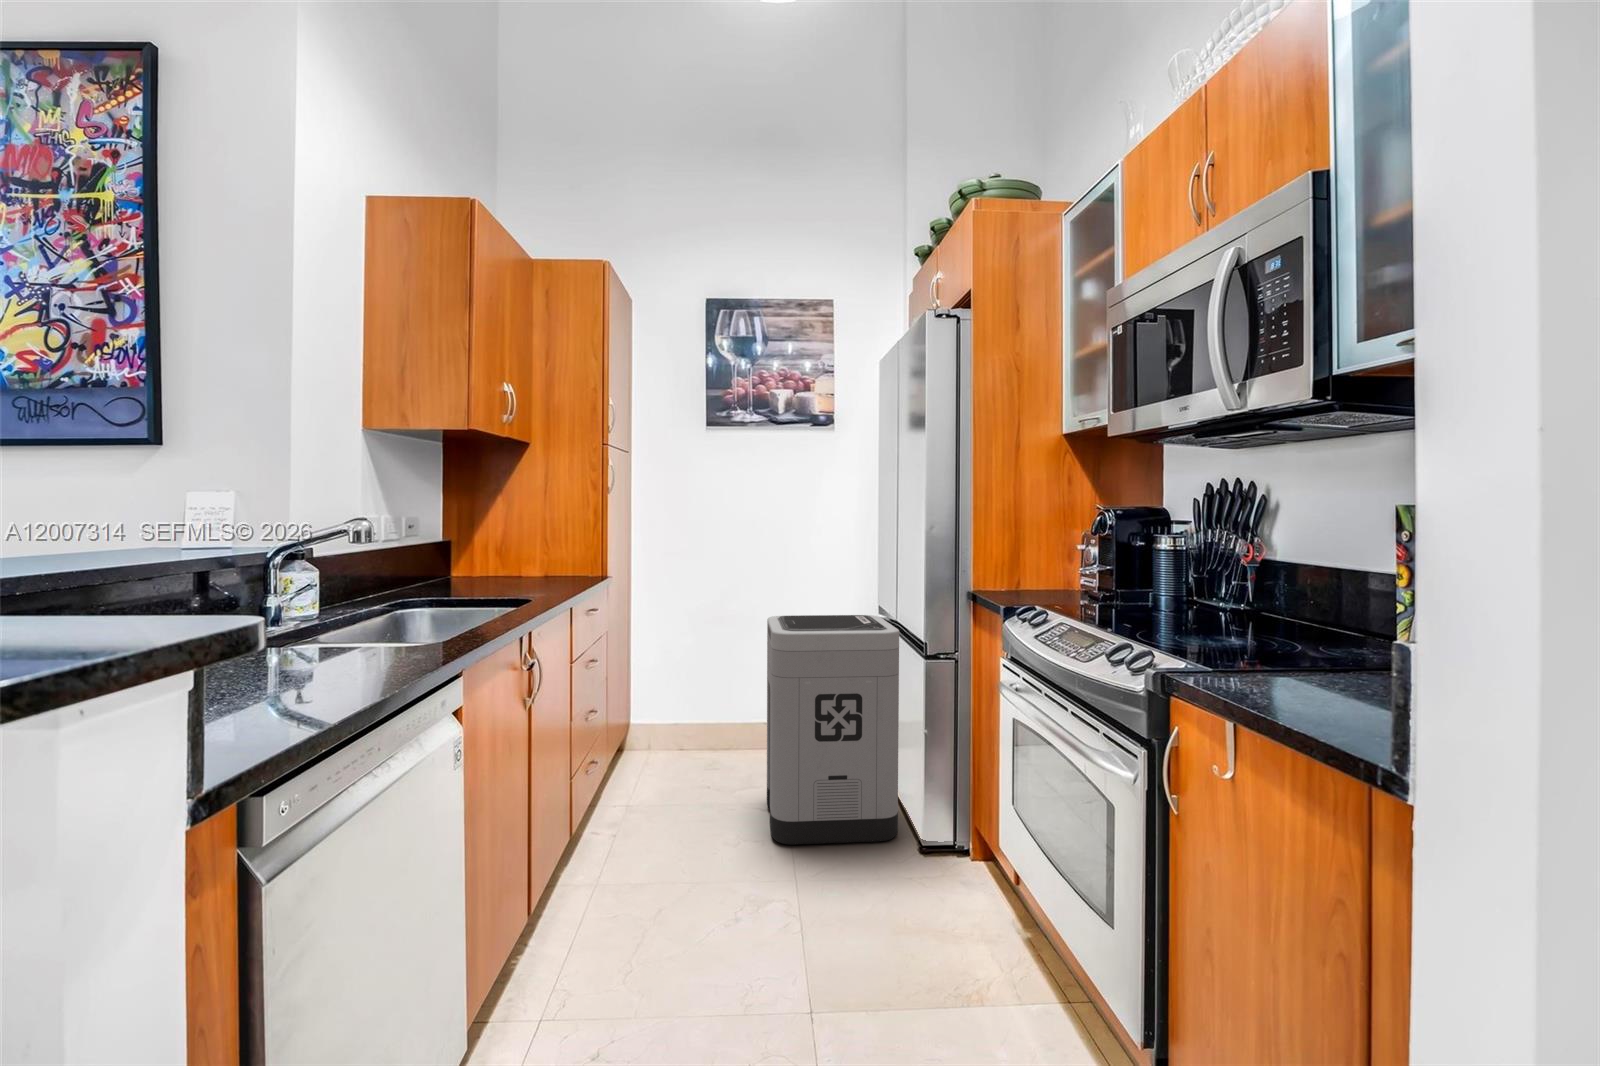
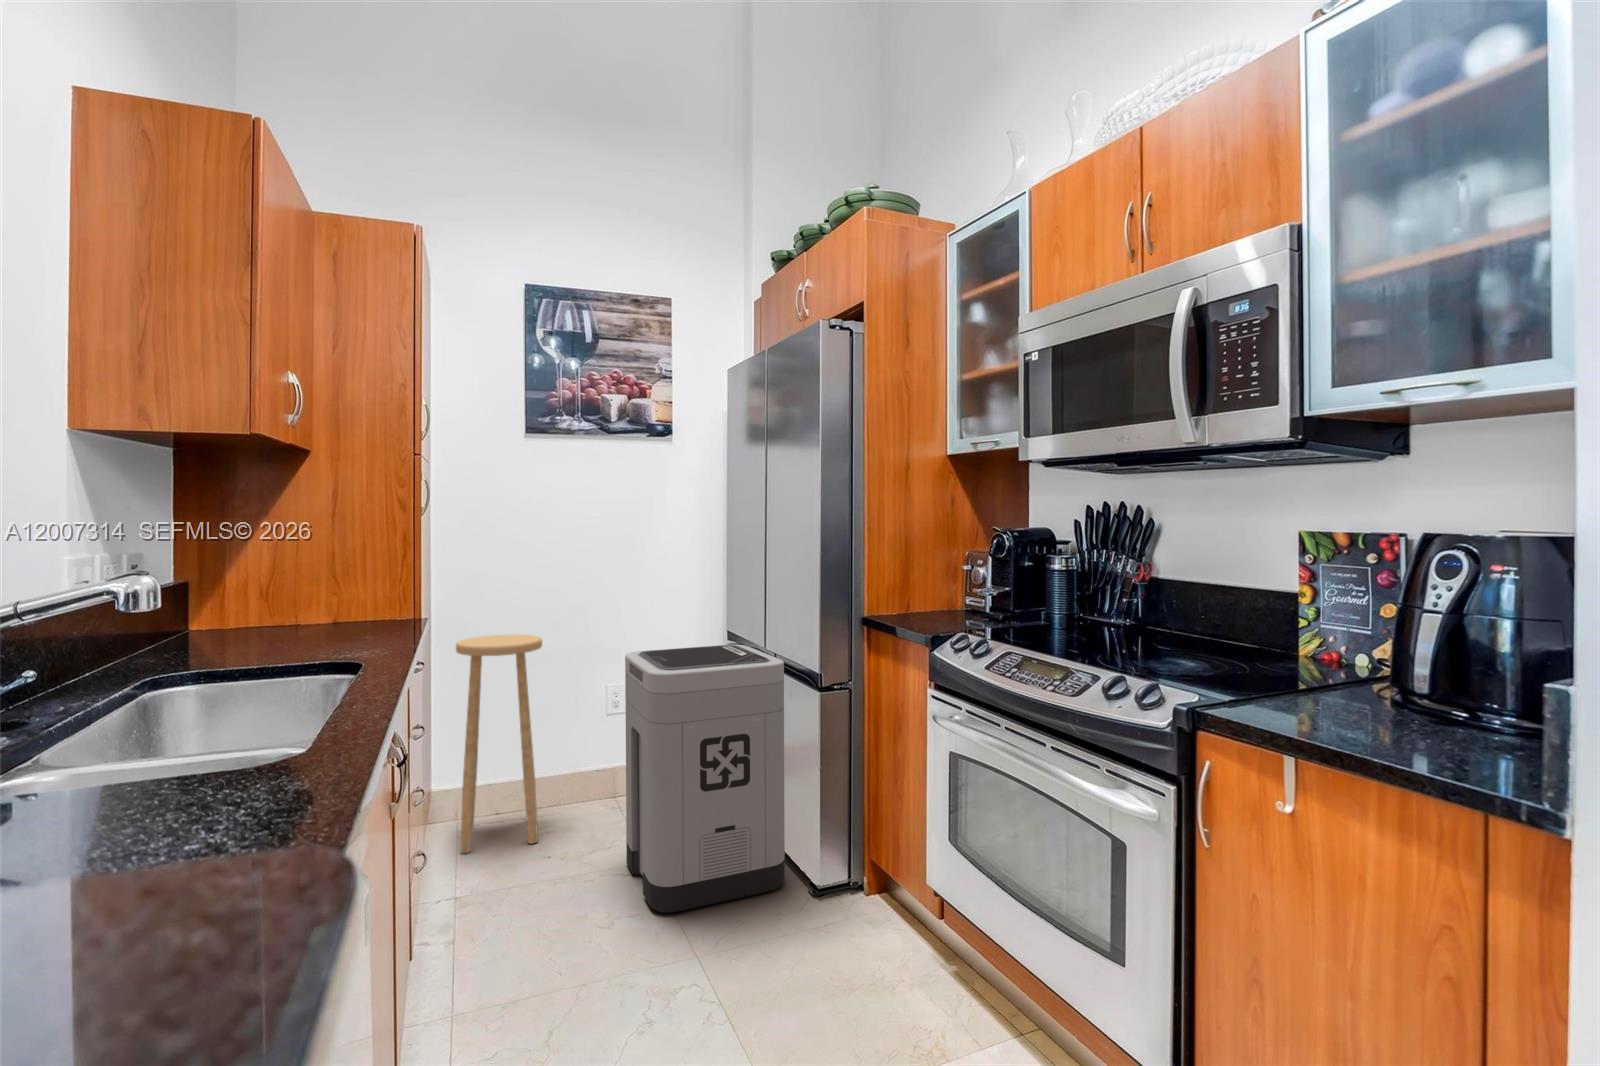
stool: none [643,598,713,775] -> present [456,634,542,853]

